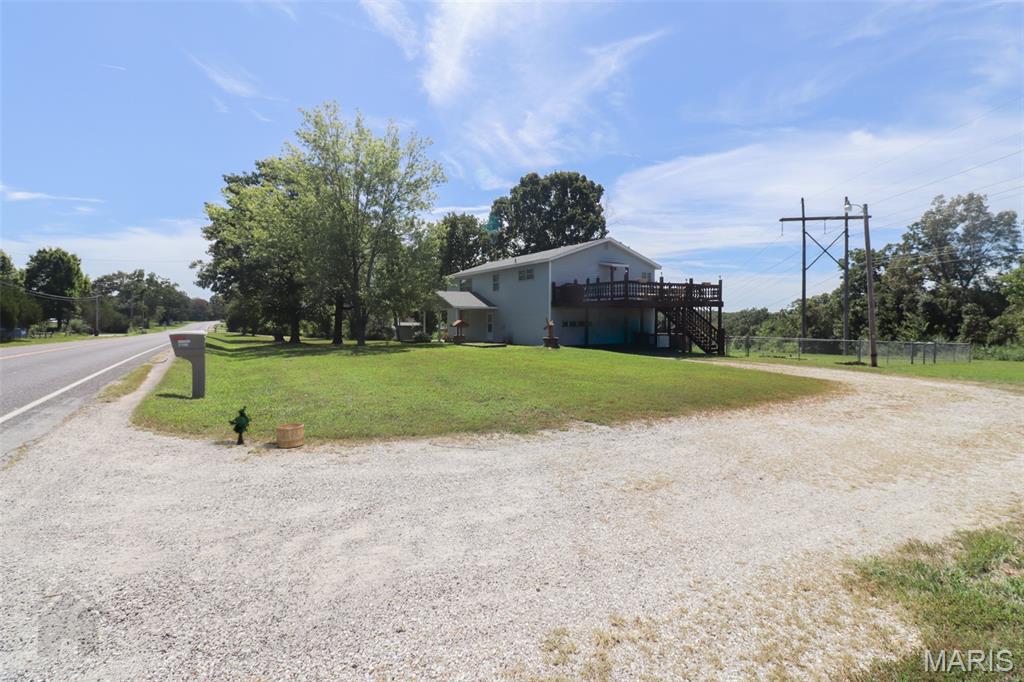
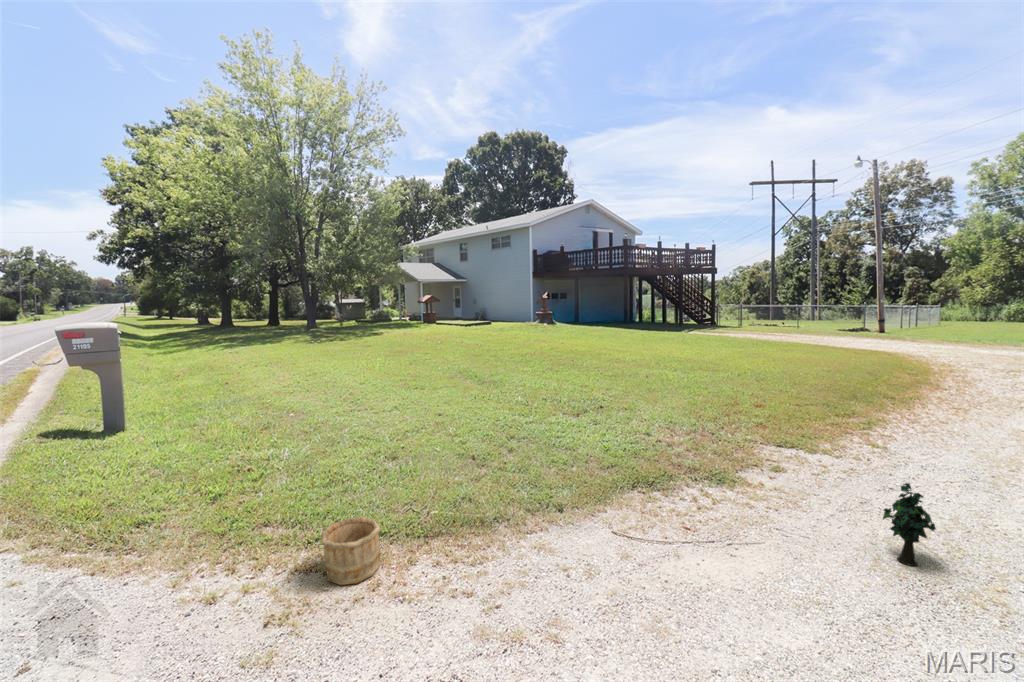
decorative plant: present [228,406,252,445] -> present [883,483,936,566]

